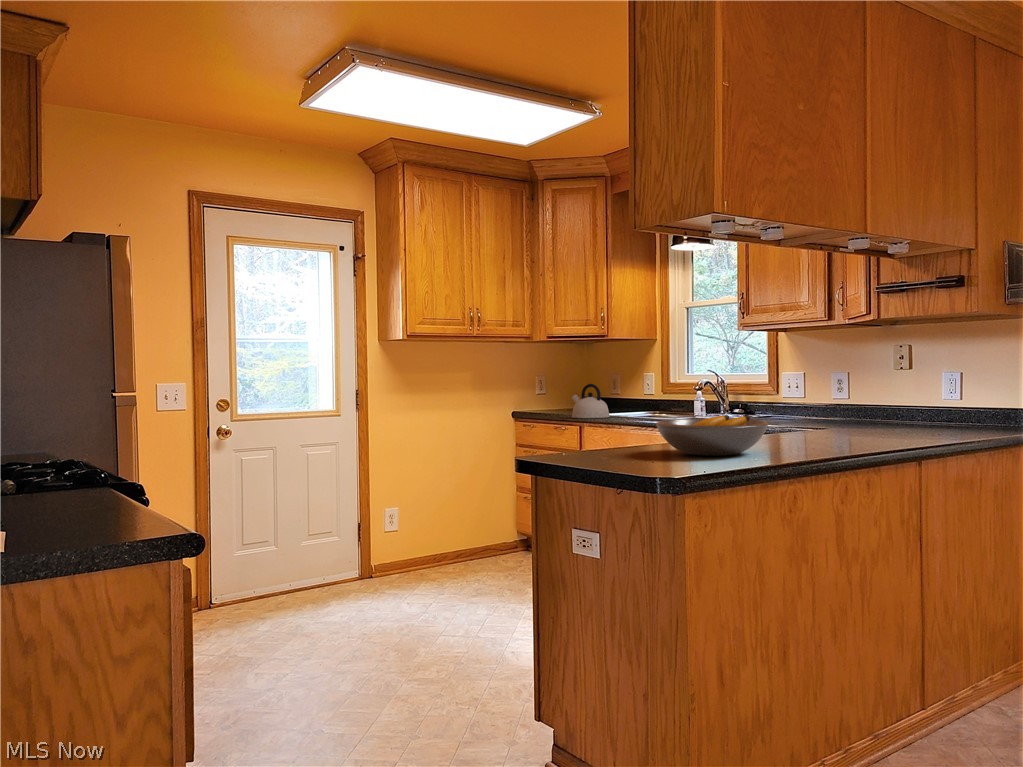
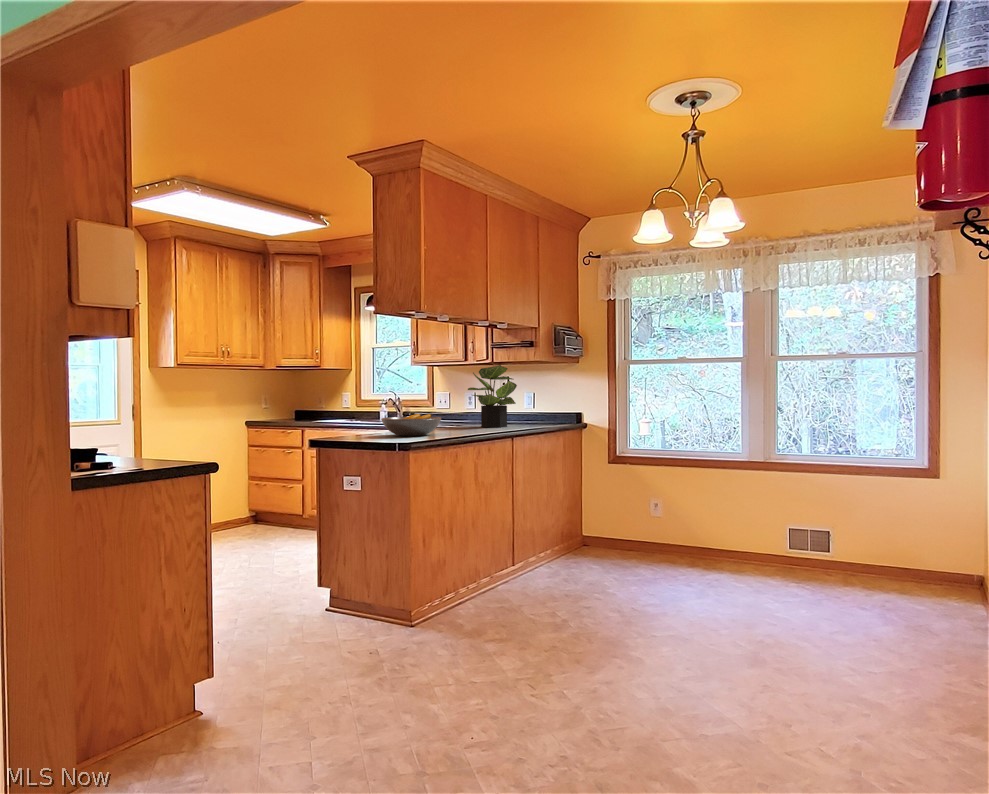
potted plant: none [828,321,929,439] -> present [468,365,517,428]
kettle: present [572,384,610,418] -> none [294,400,322,424]

